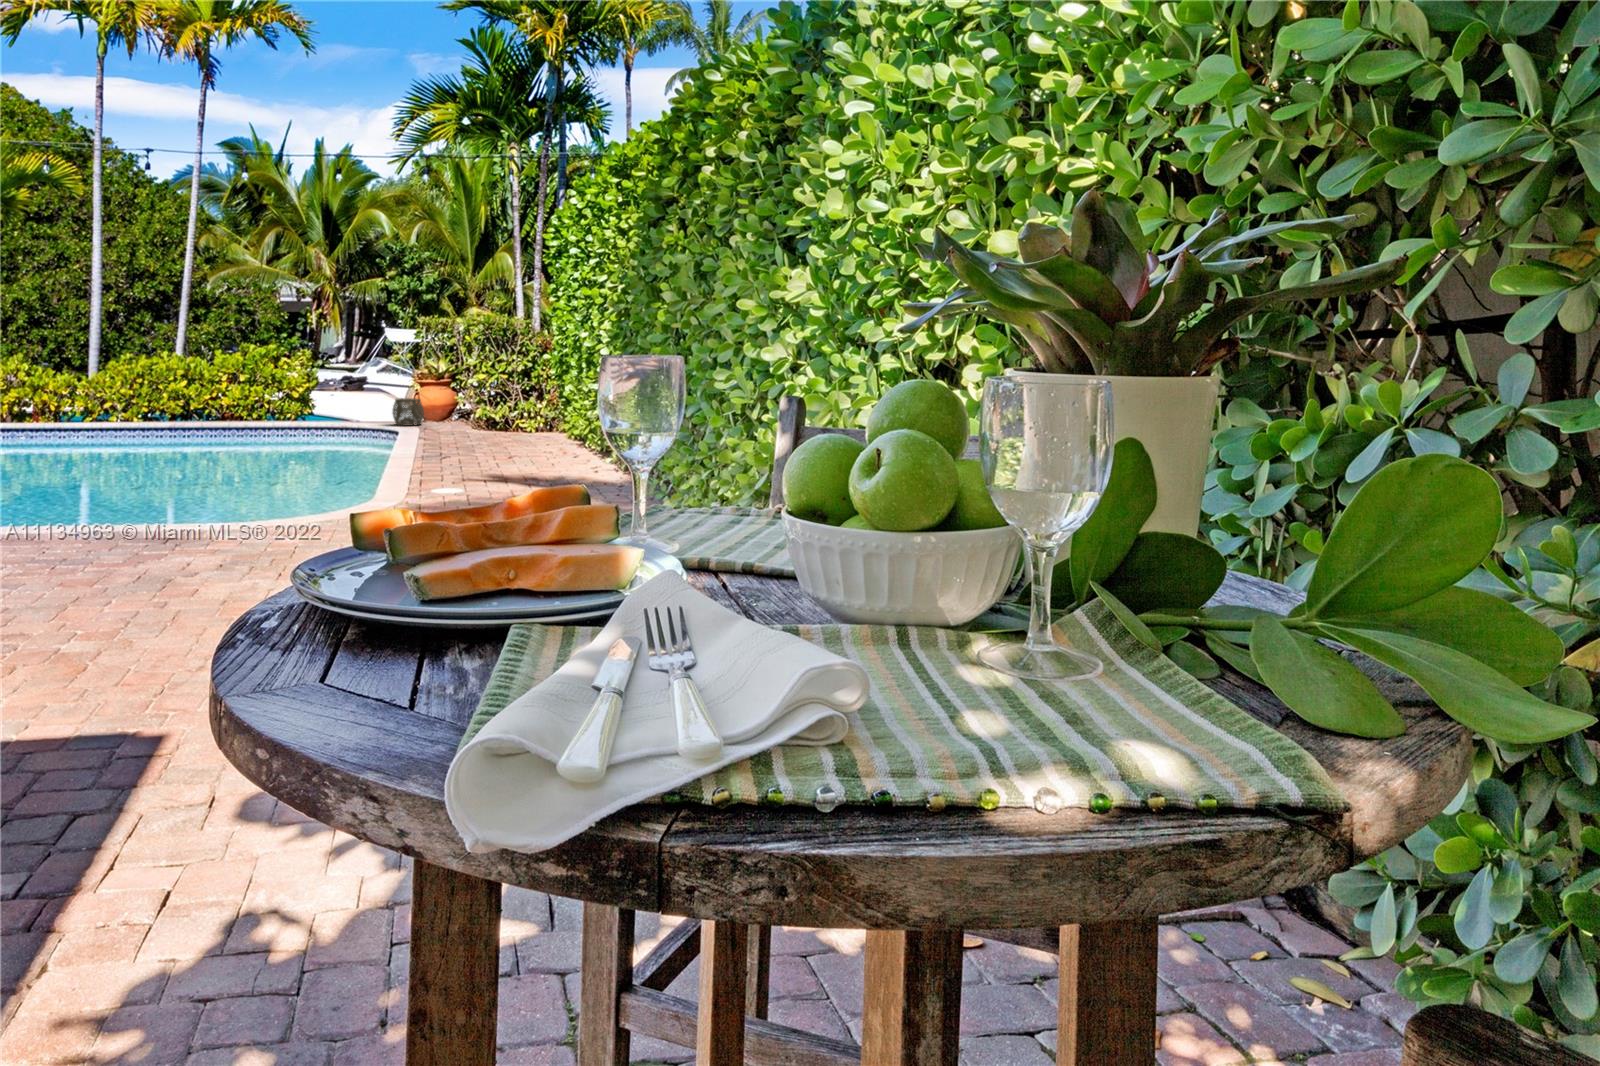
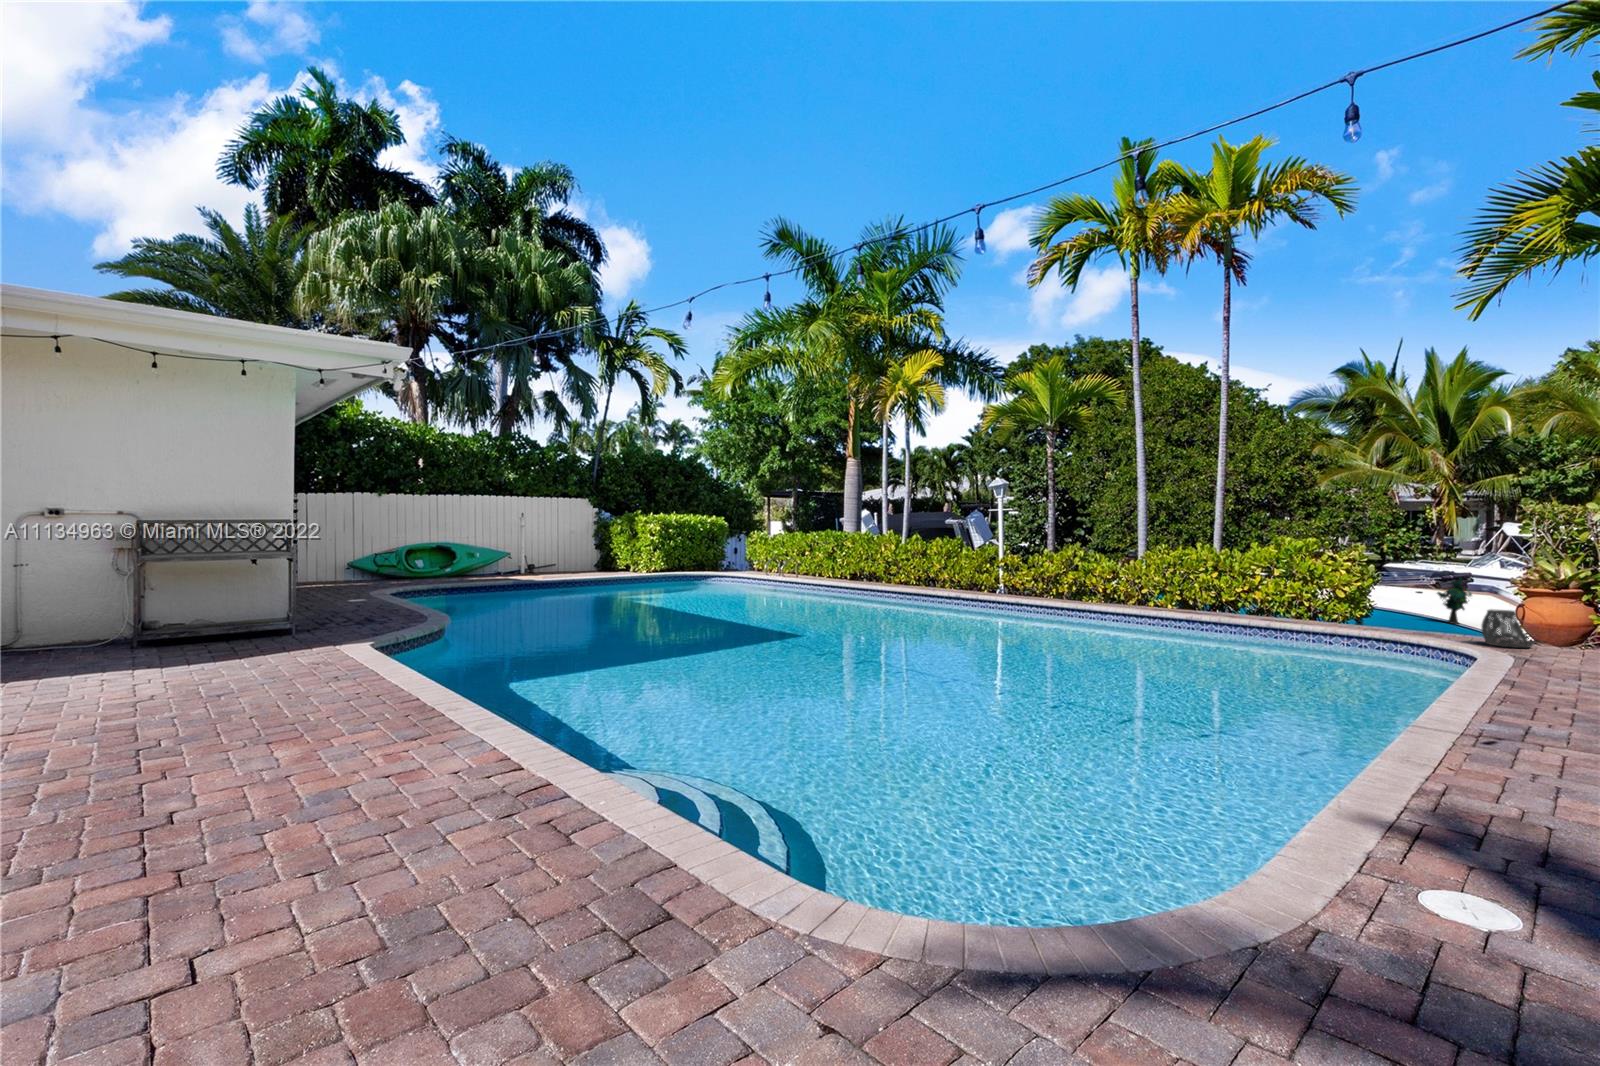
decorative plant: none [355,375,379,415] -> present [1437,577,1472,624]

